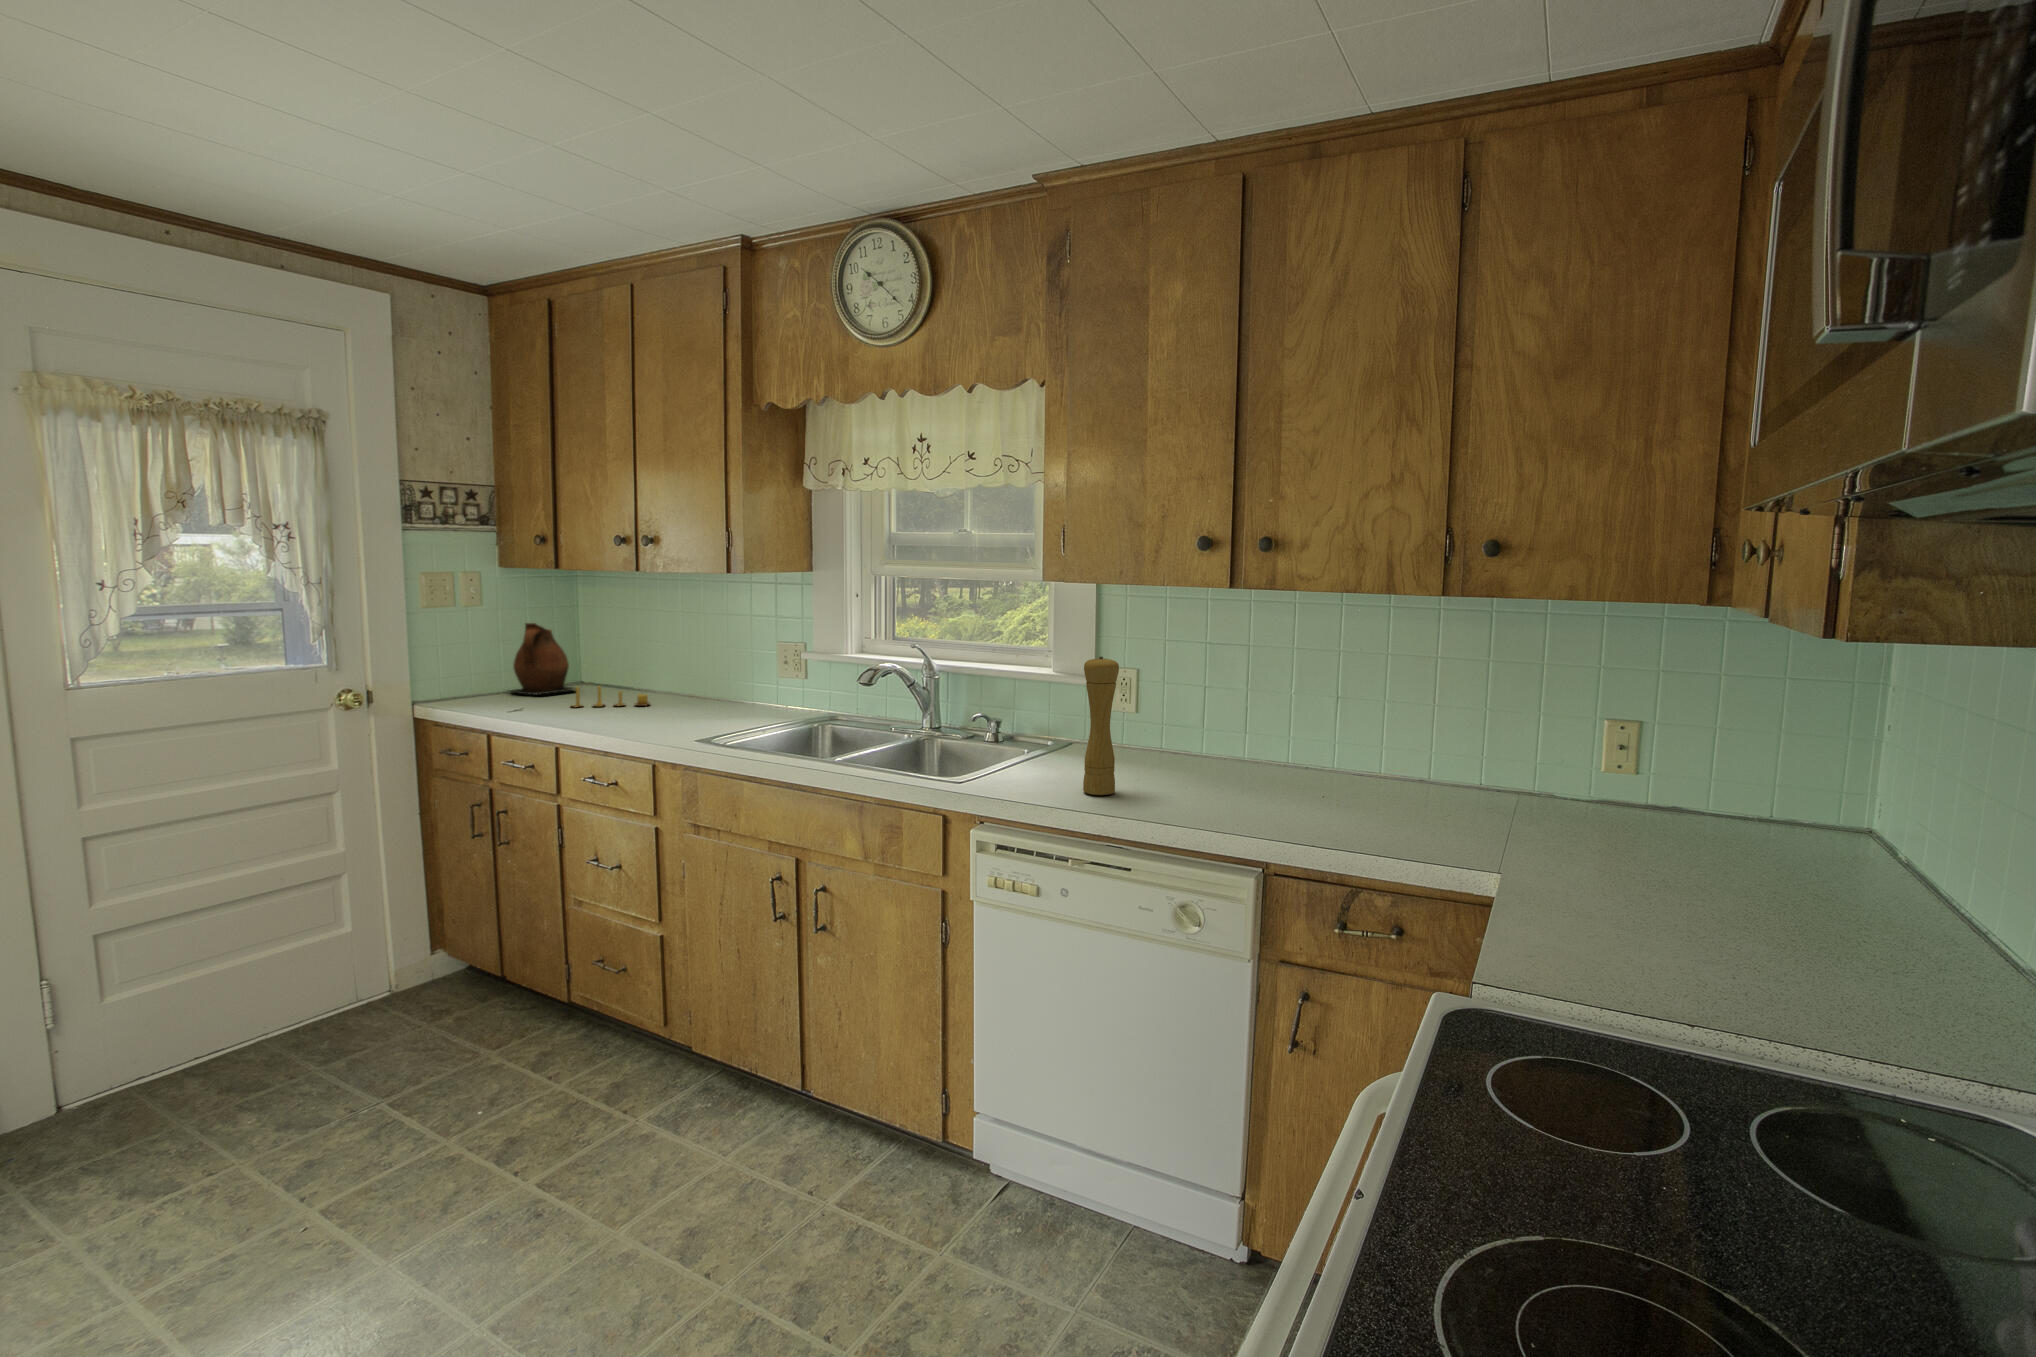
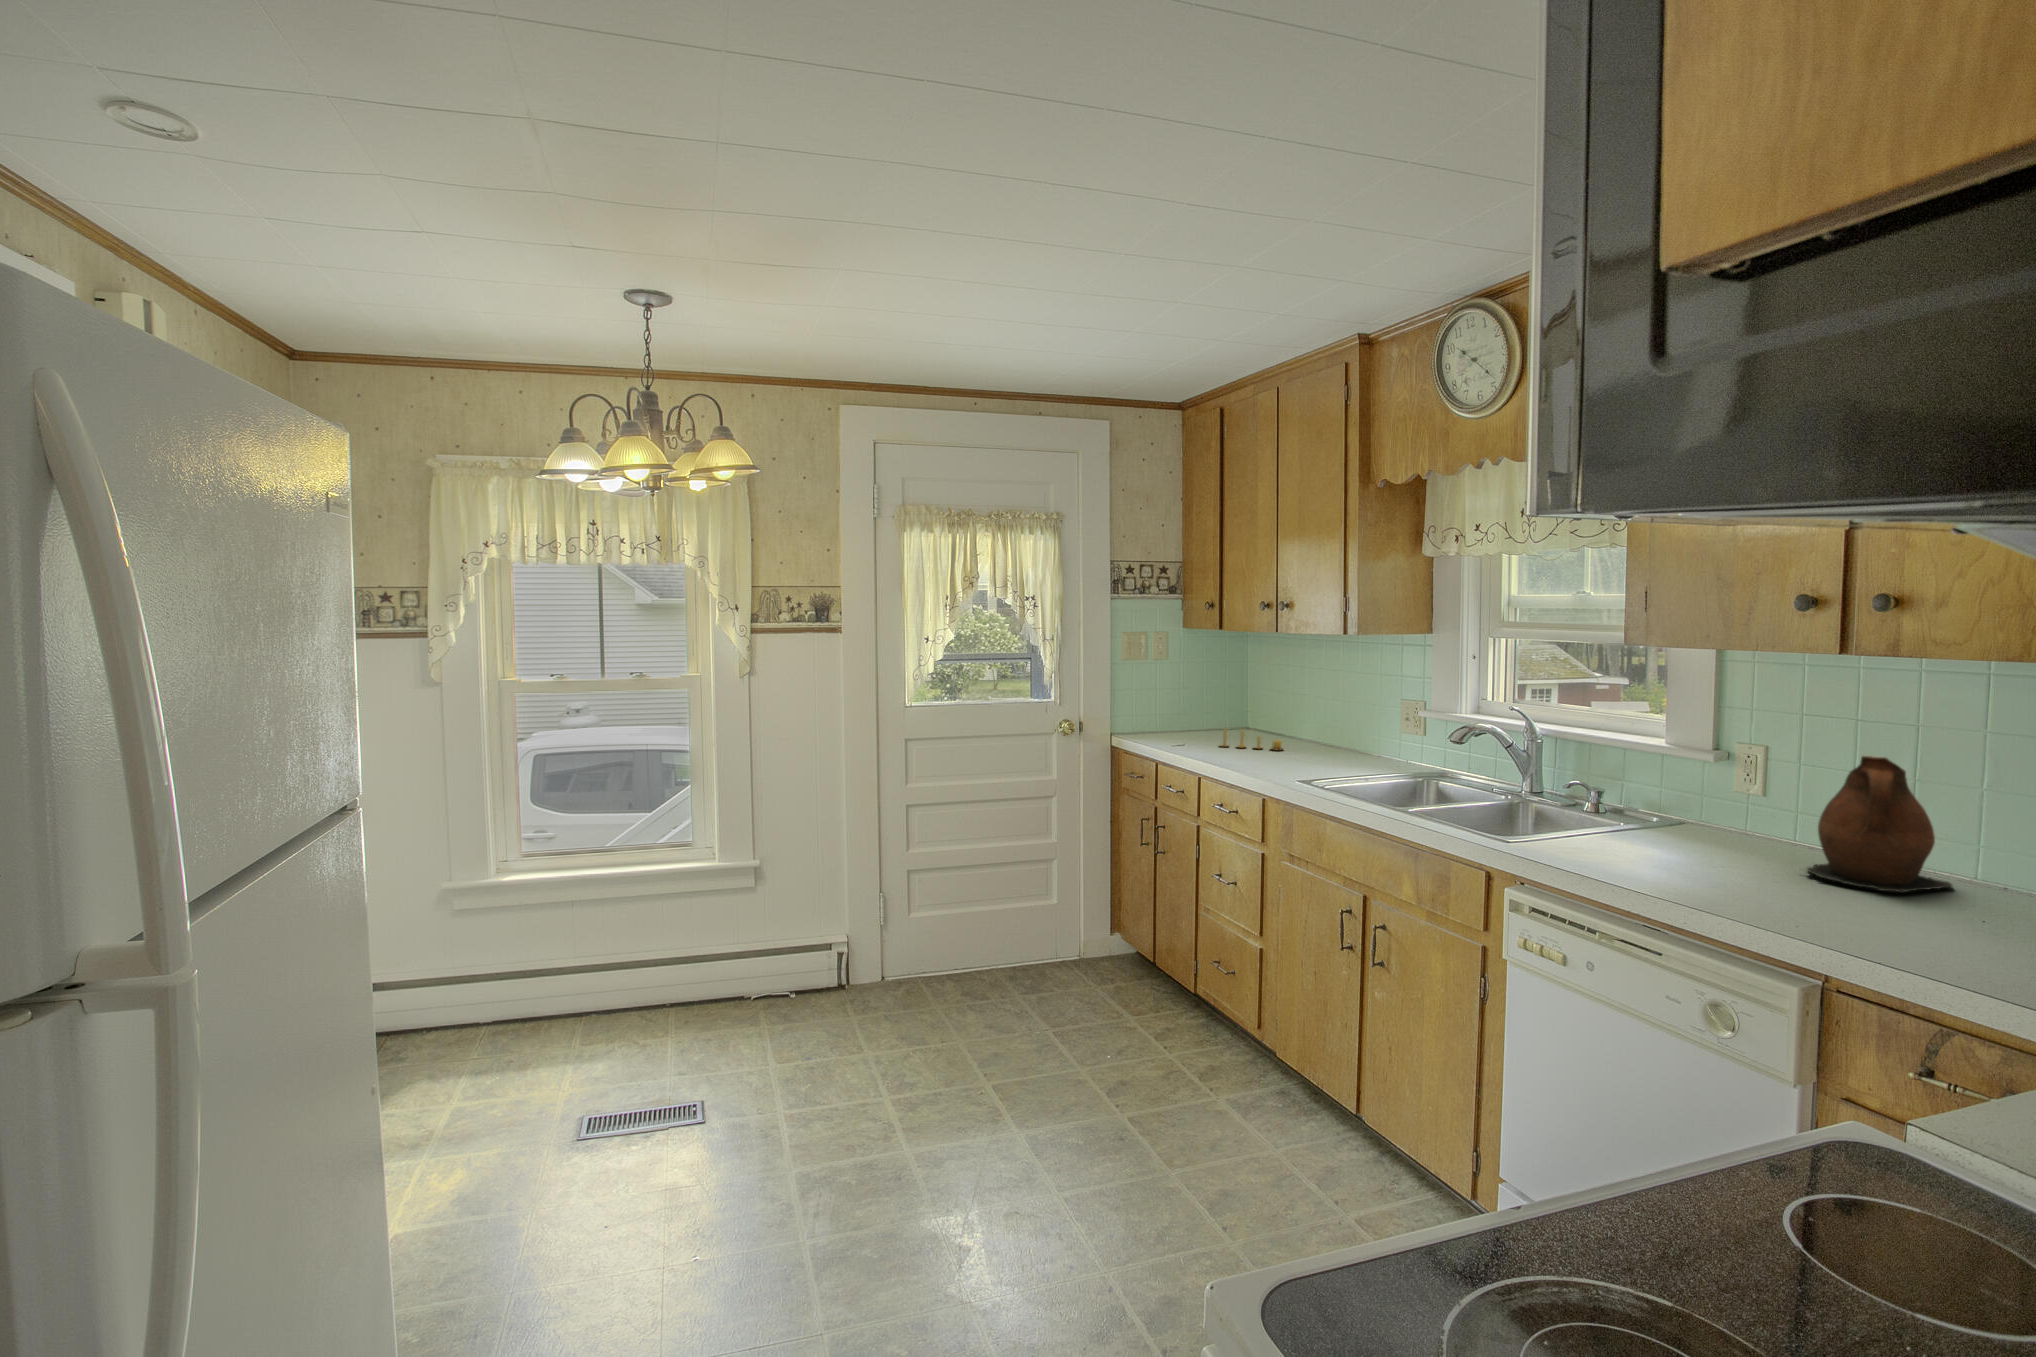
ceramic pitcher: present [511,623,576,695] -> present [1807,756,1952,892]
pepper mill: present [1083,657,1119,795] -> none [1638,725,1684,874]

